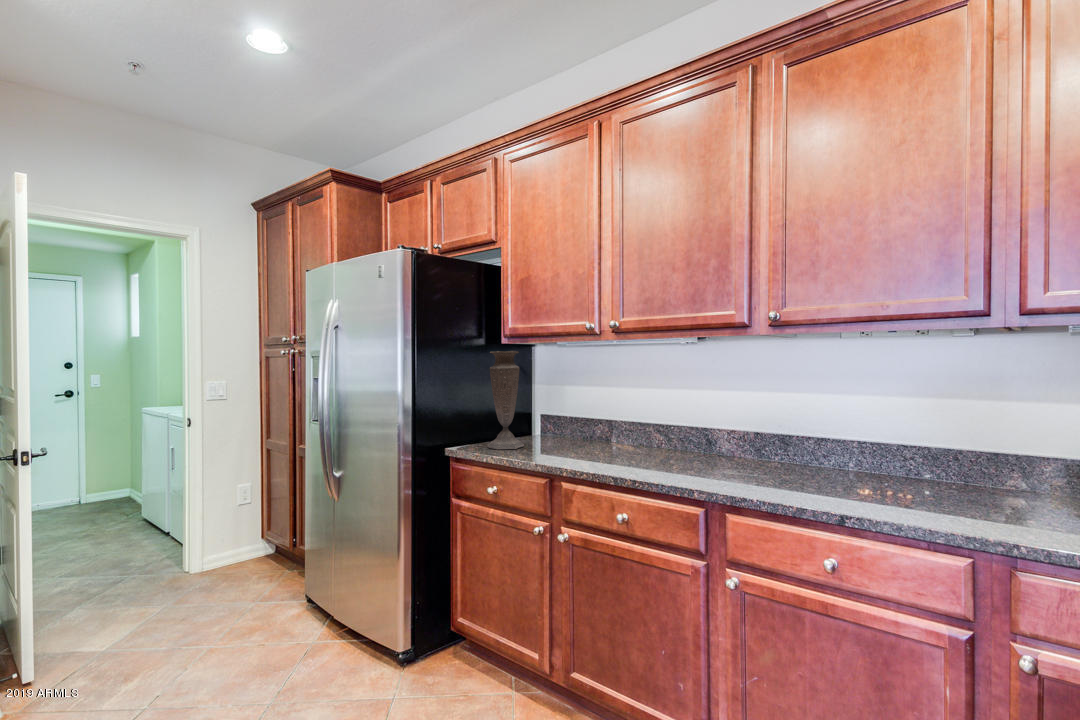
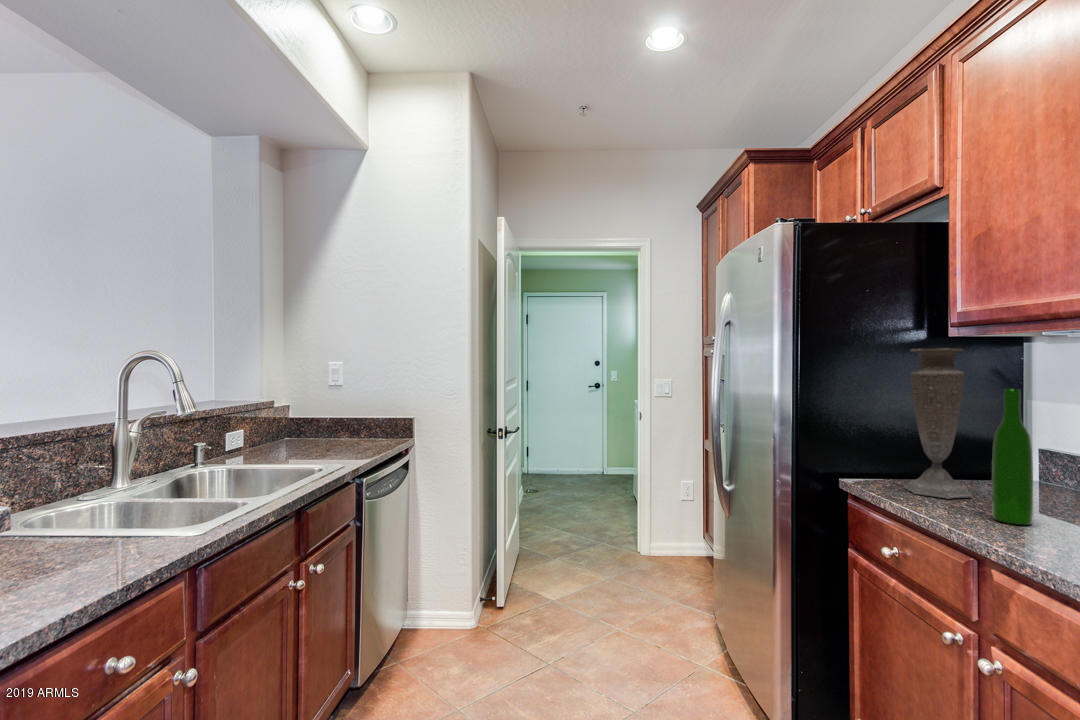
wine bottle: none [546,376,564,456] -> present [992,389,1033,525]

